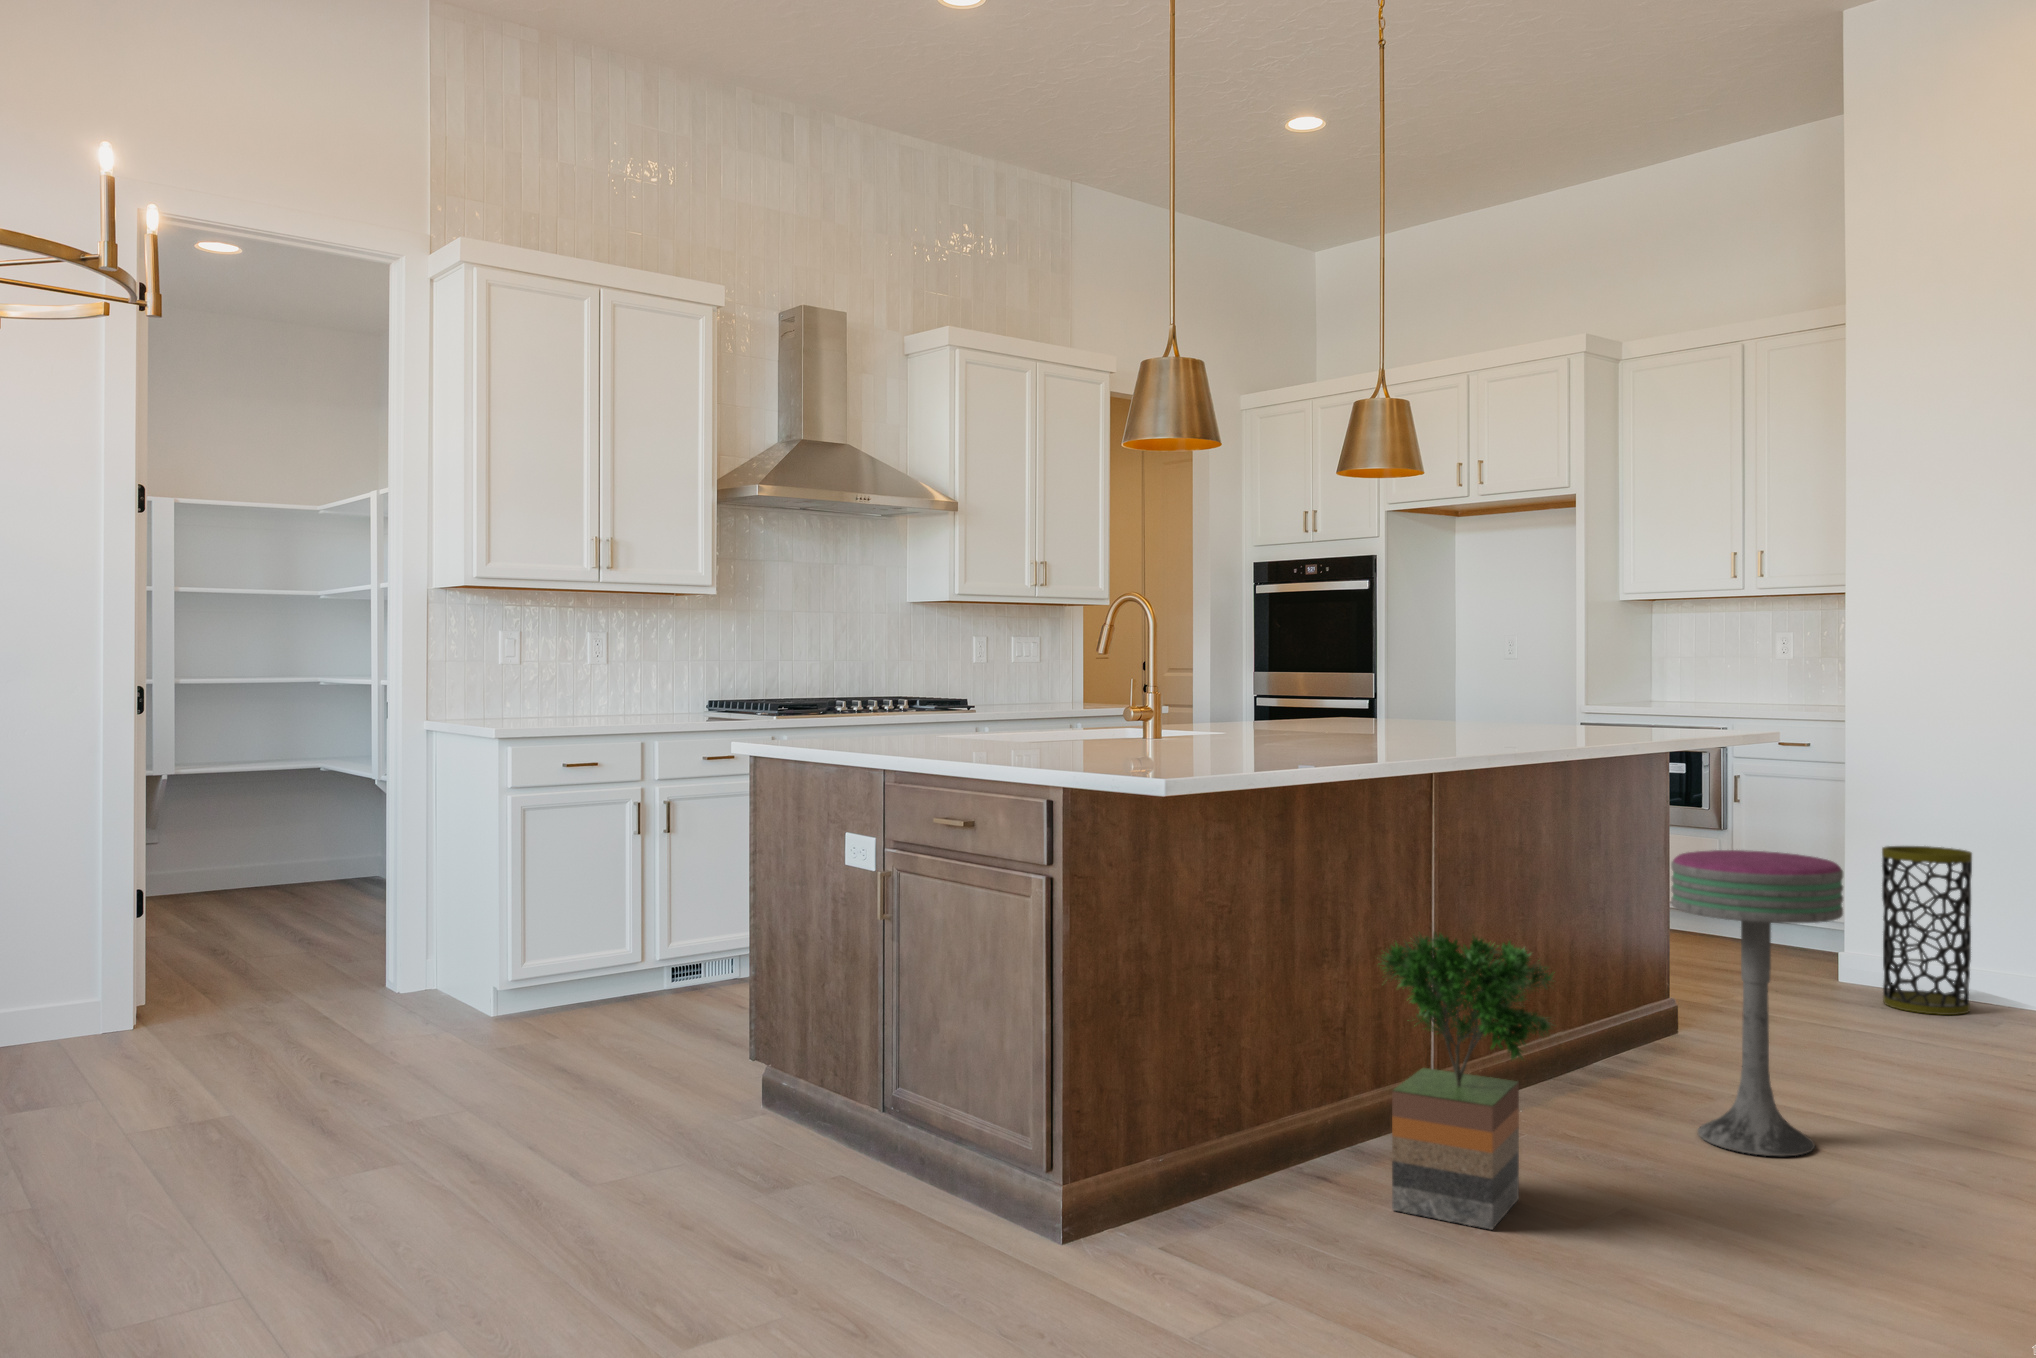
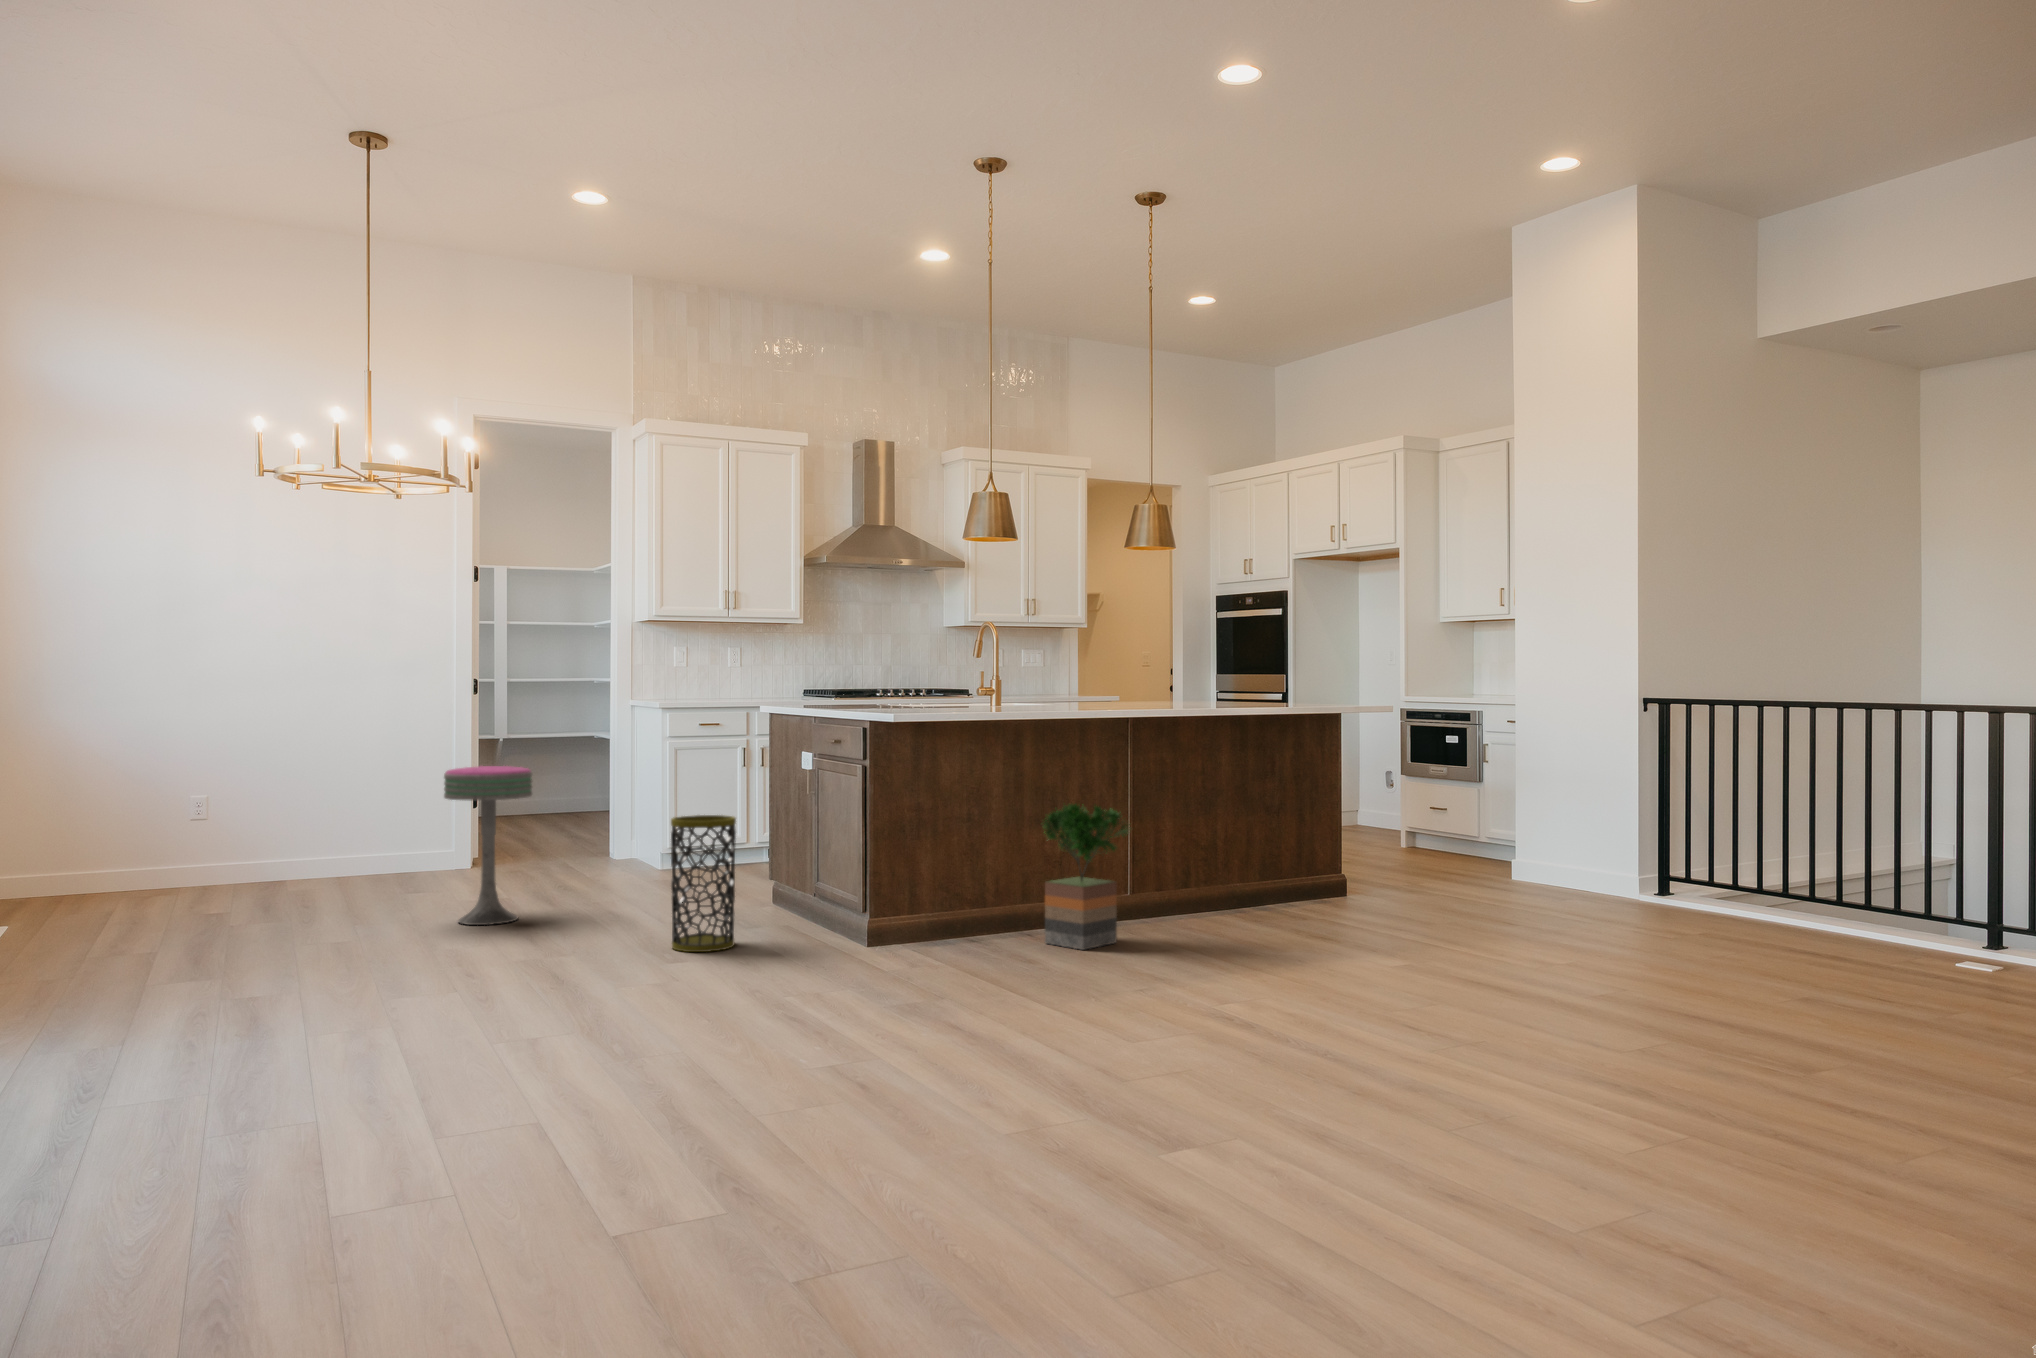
trash can: present [1882,846,1972,1015] -> present [671,815,736,952]
bar stool: present [1671,850,1843,1156] -> present [444,766,532,925]

